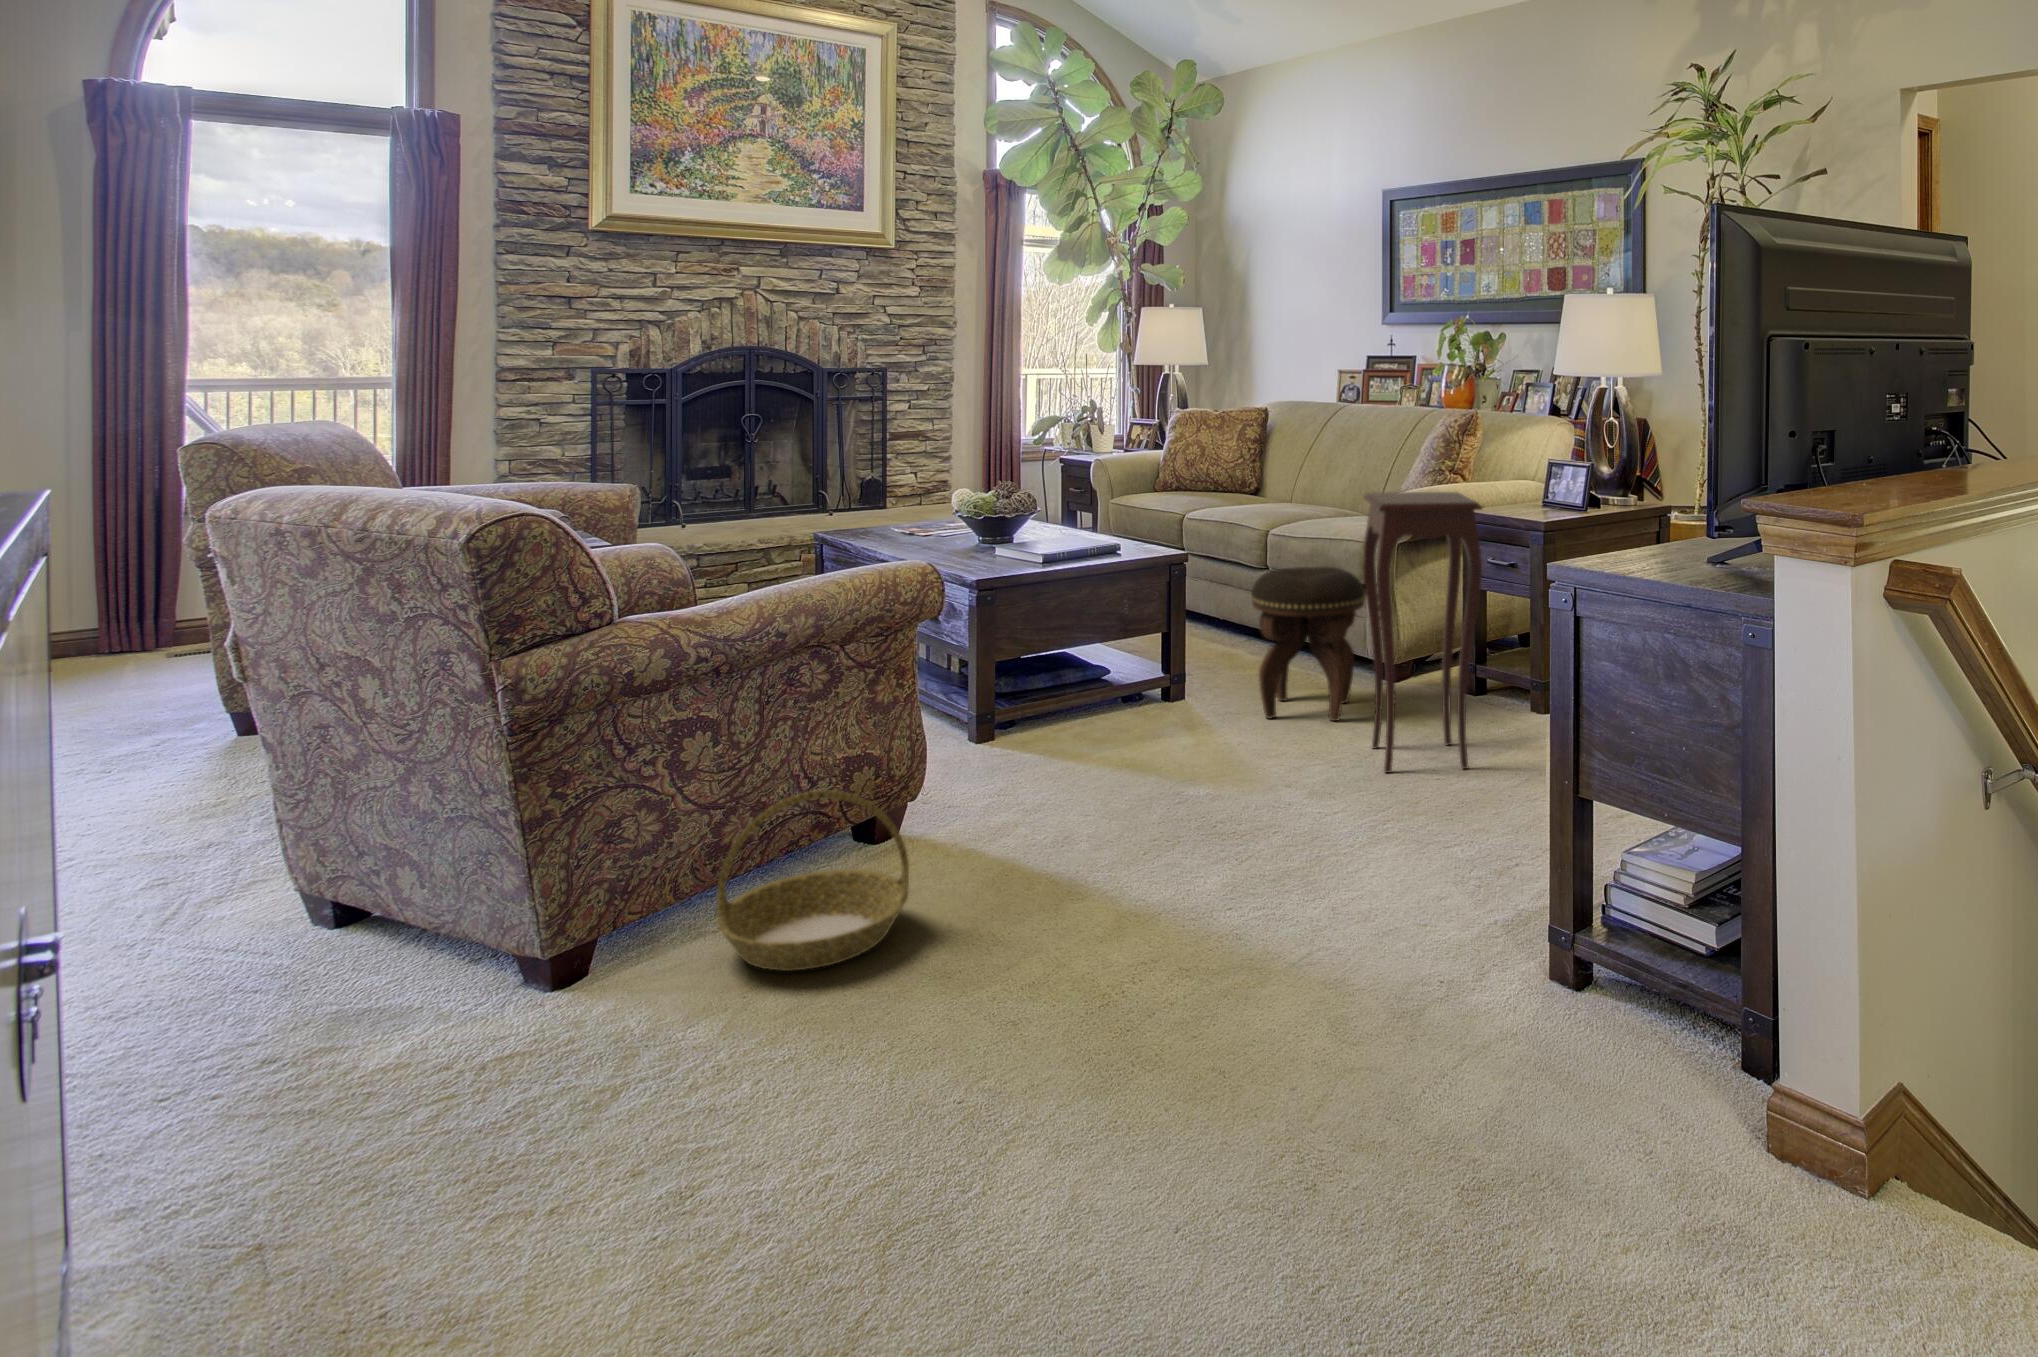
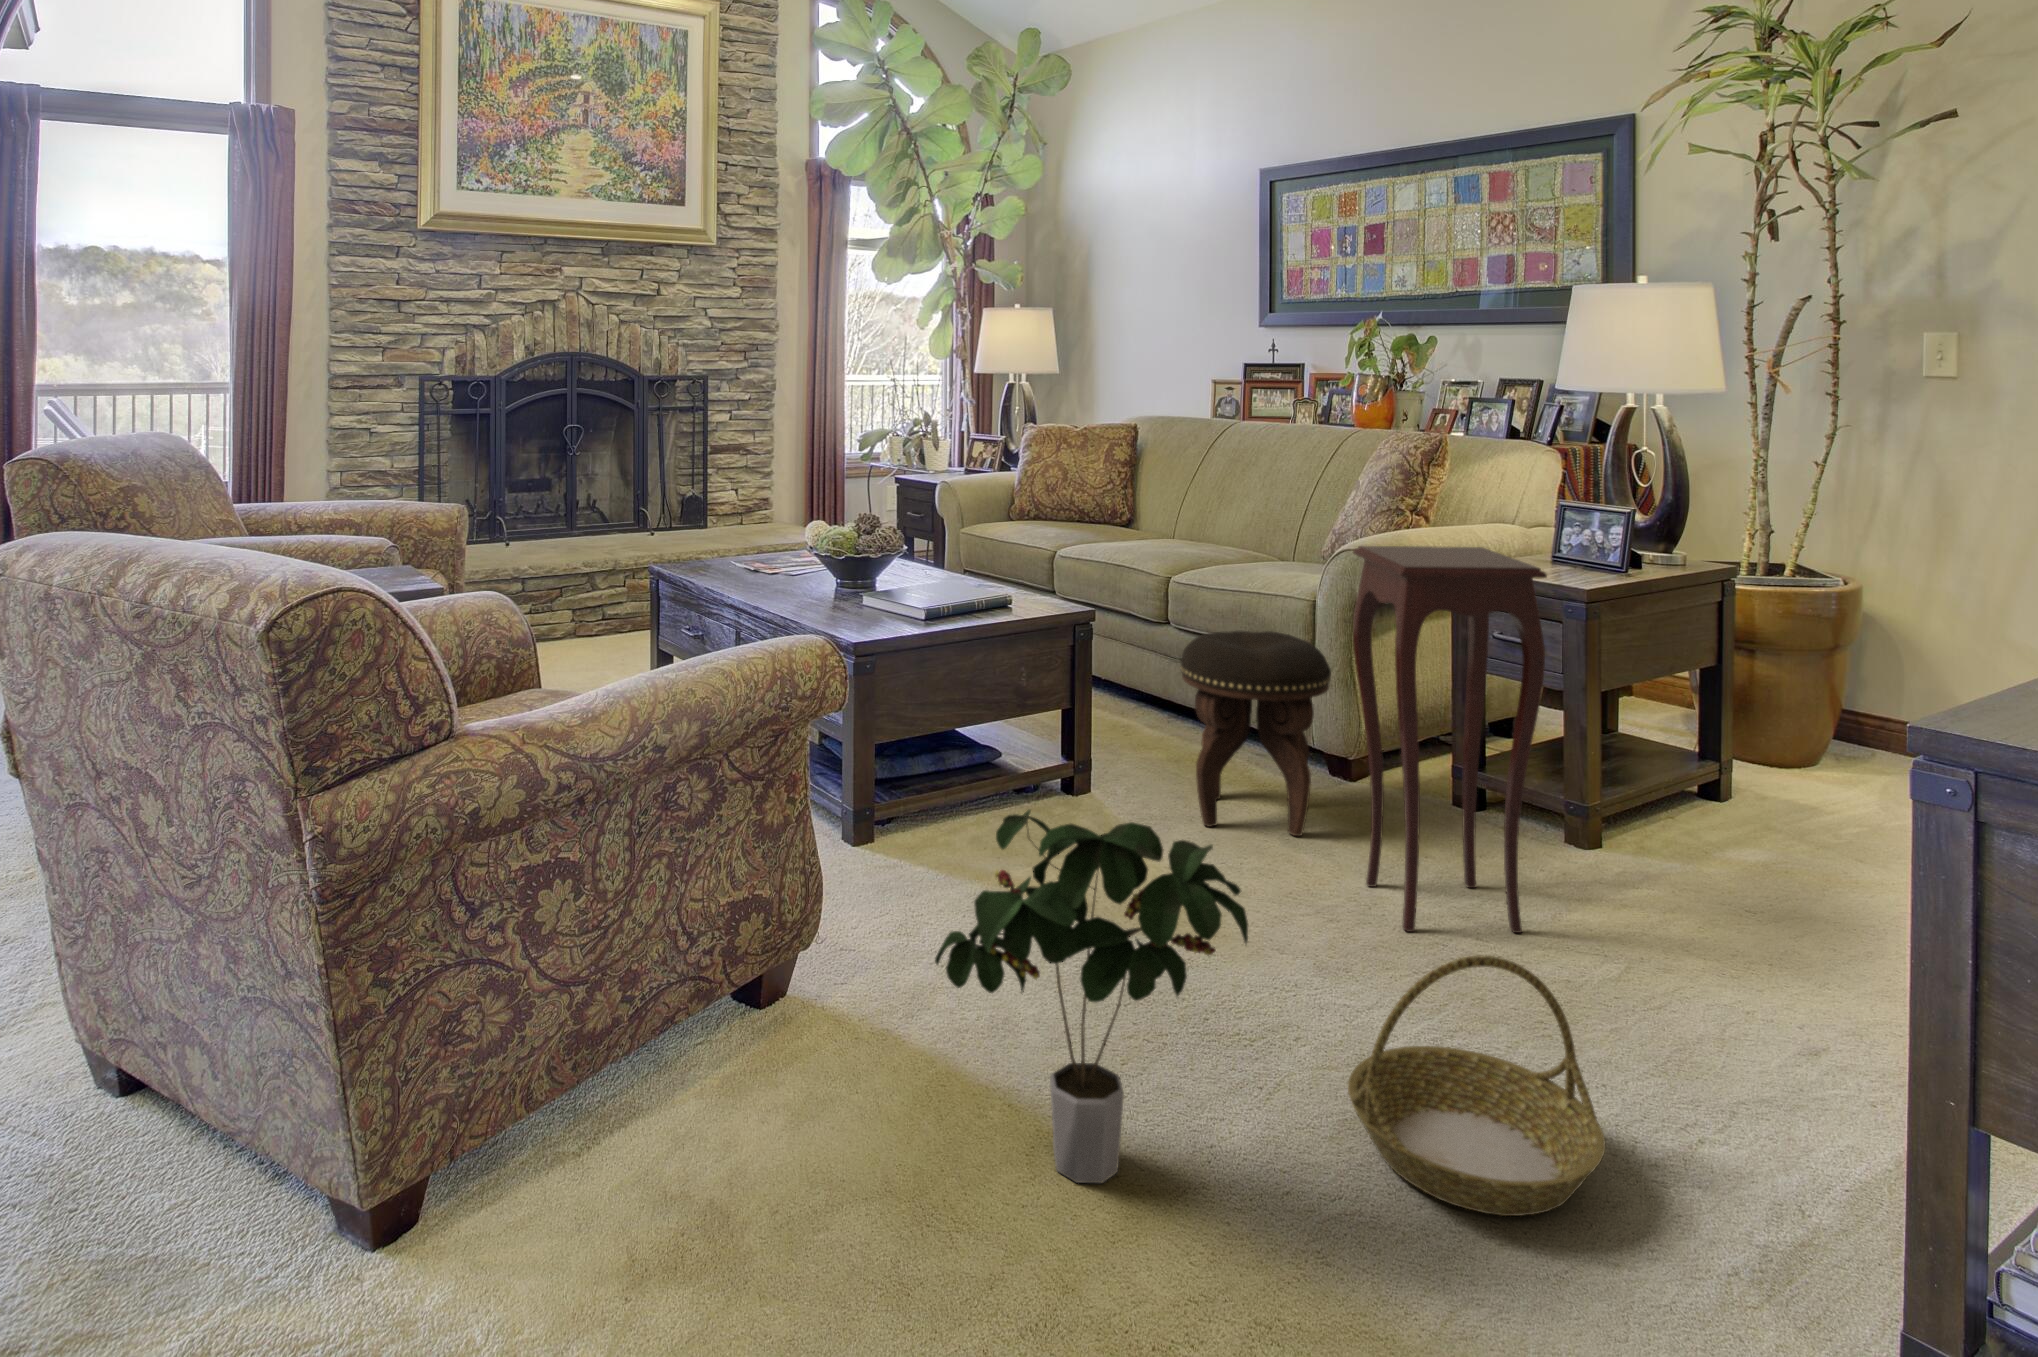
potted plant: none [990,668,1202,918] -> present [935,809,1248,1183]
basket: present [717,790,909,971] -> present [1348,956,1605,1216]

